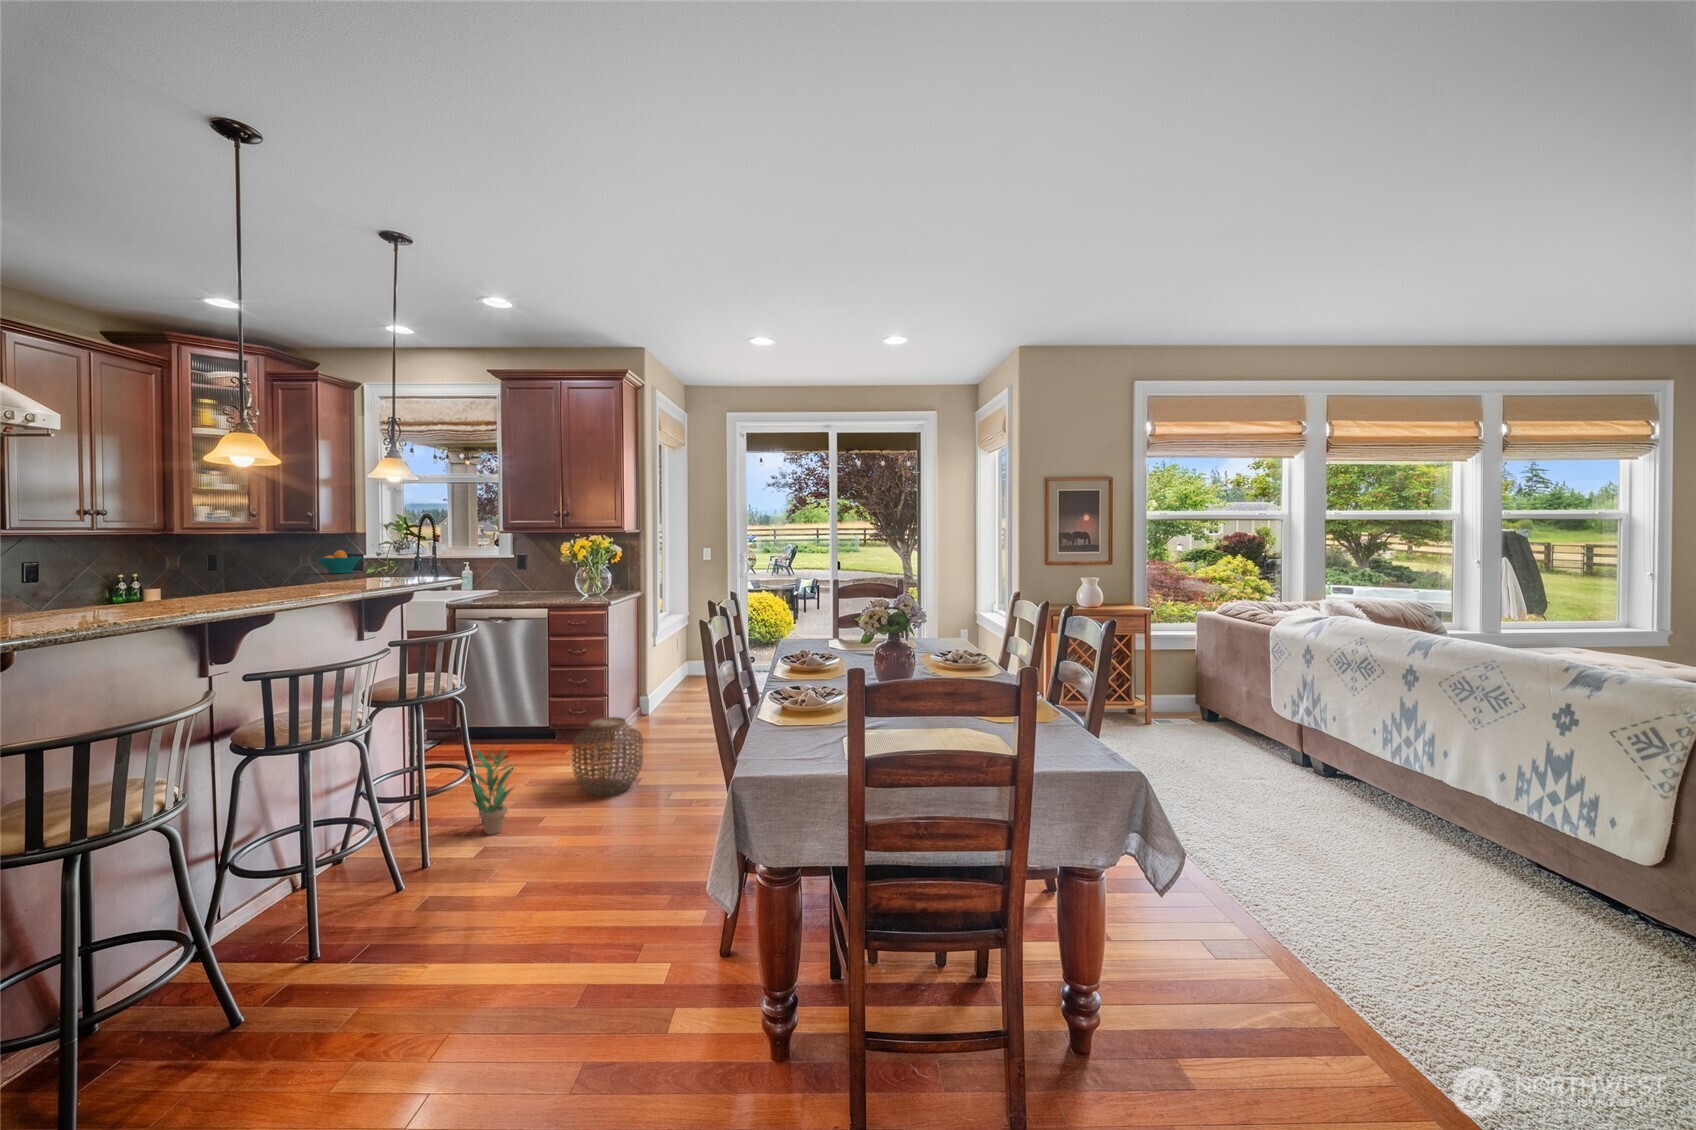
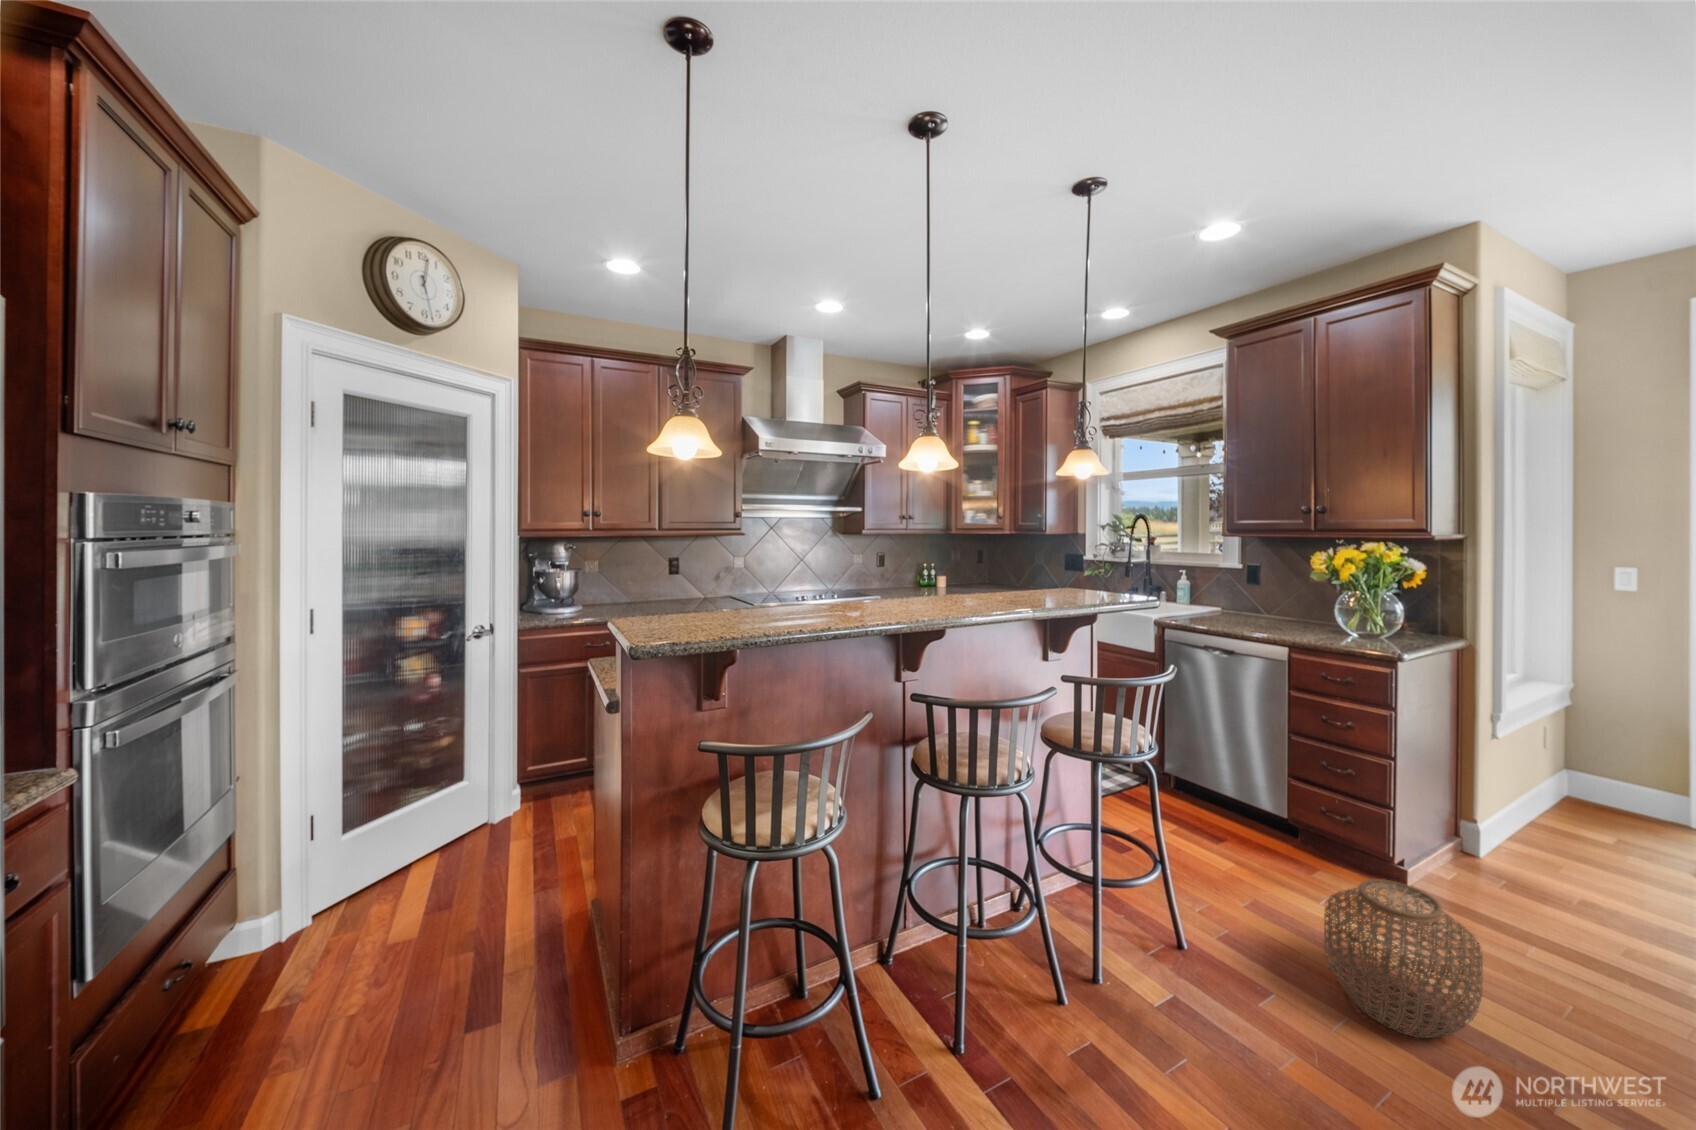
fruit bowl: present [315,550,362,573] -> none [1042,553,1083,576]
potted plant: present [469,748,513,834] -> none [1144,881,1226,1020]

